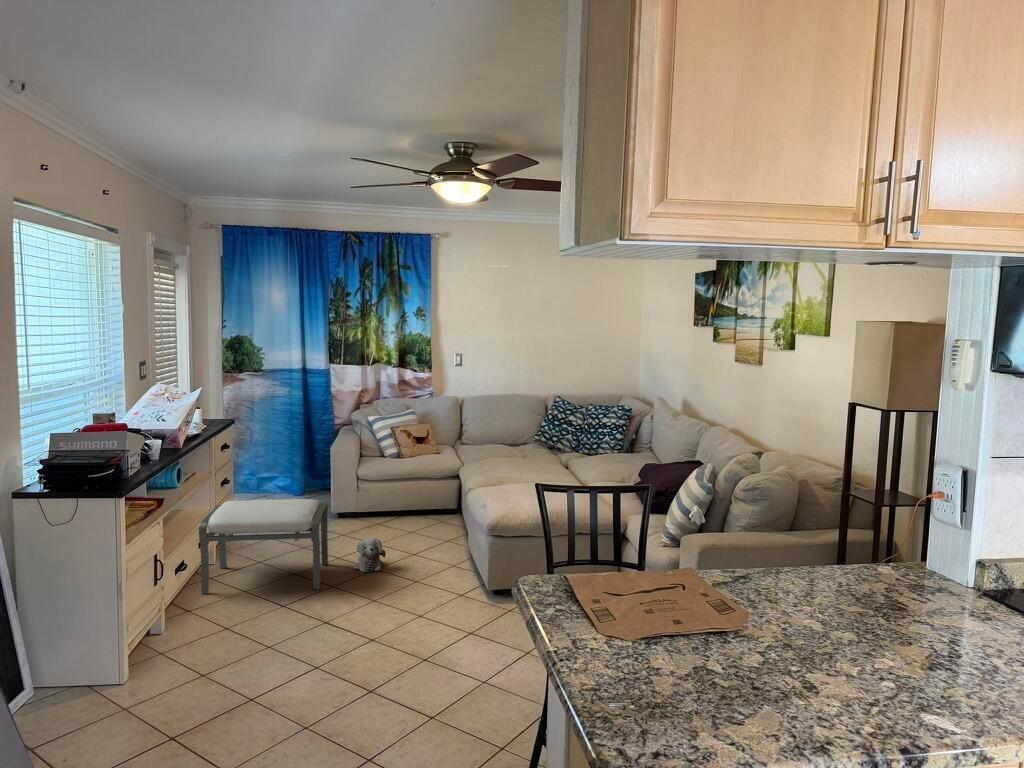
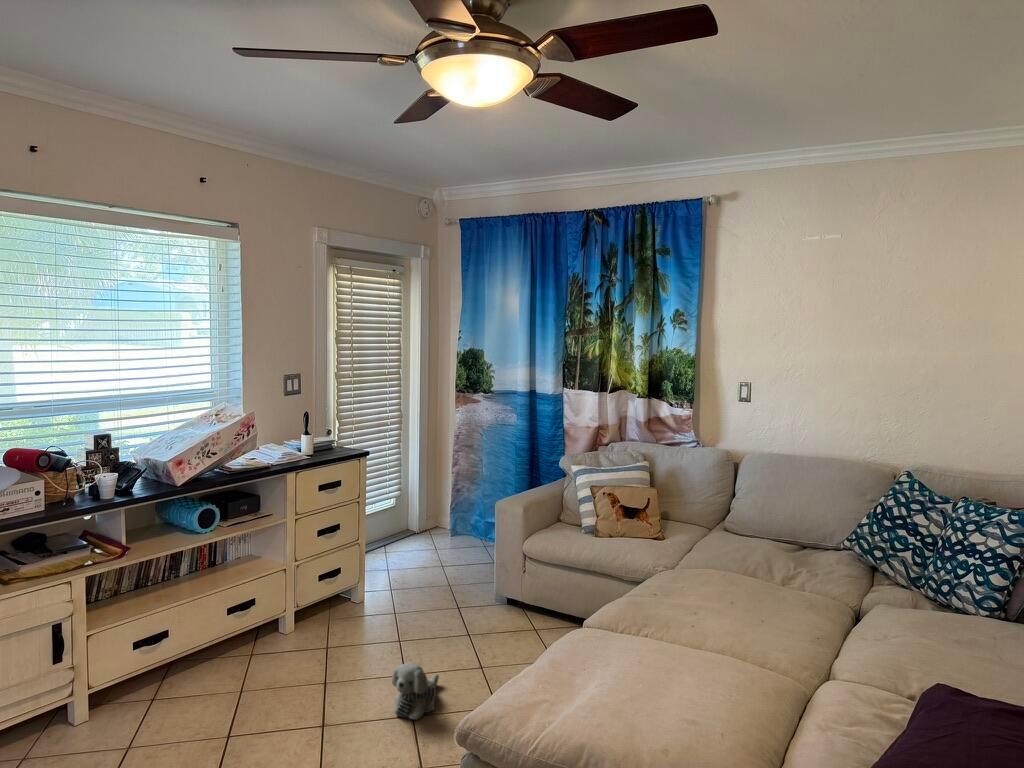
ottoman: present [199,499,328,594] -> none [210,559,384,724]

